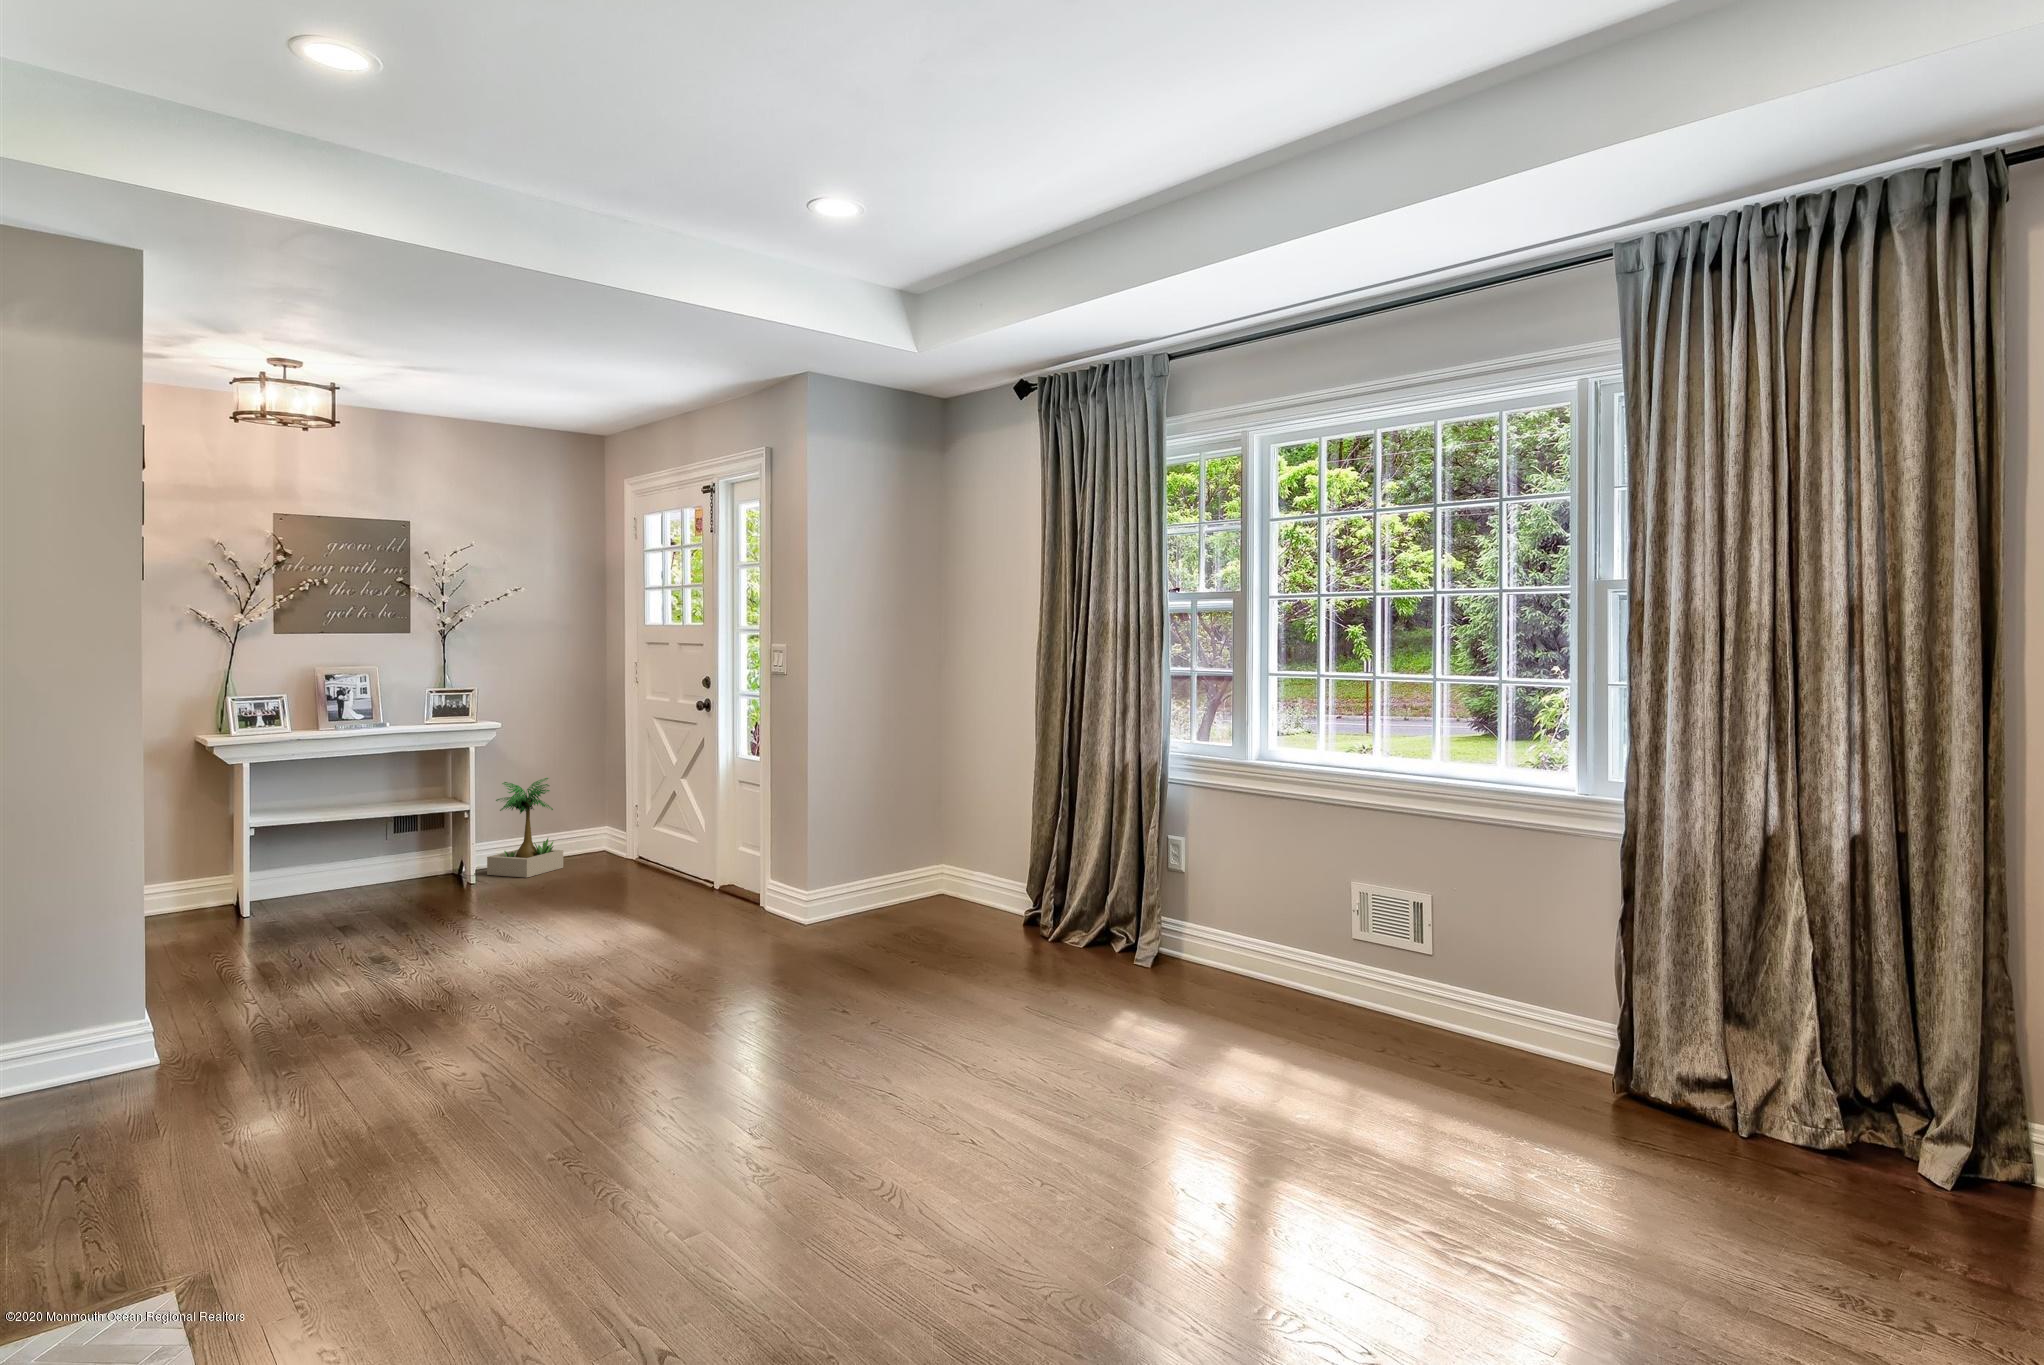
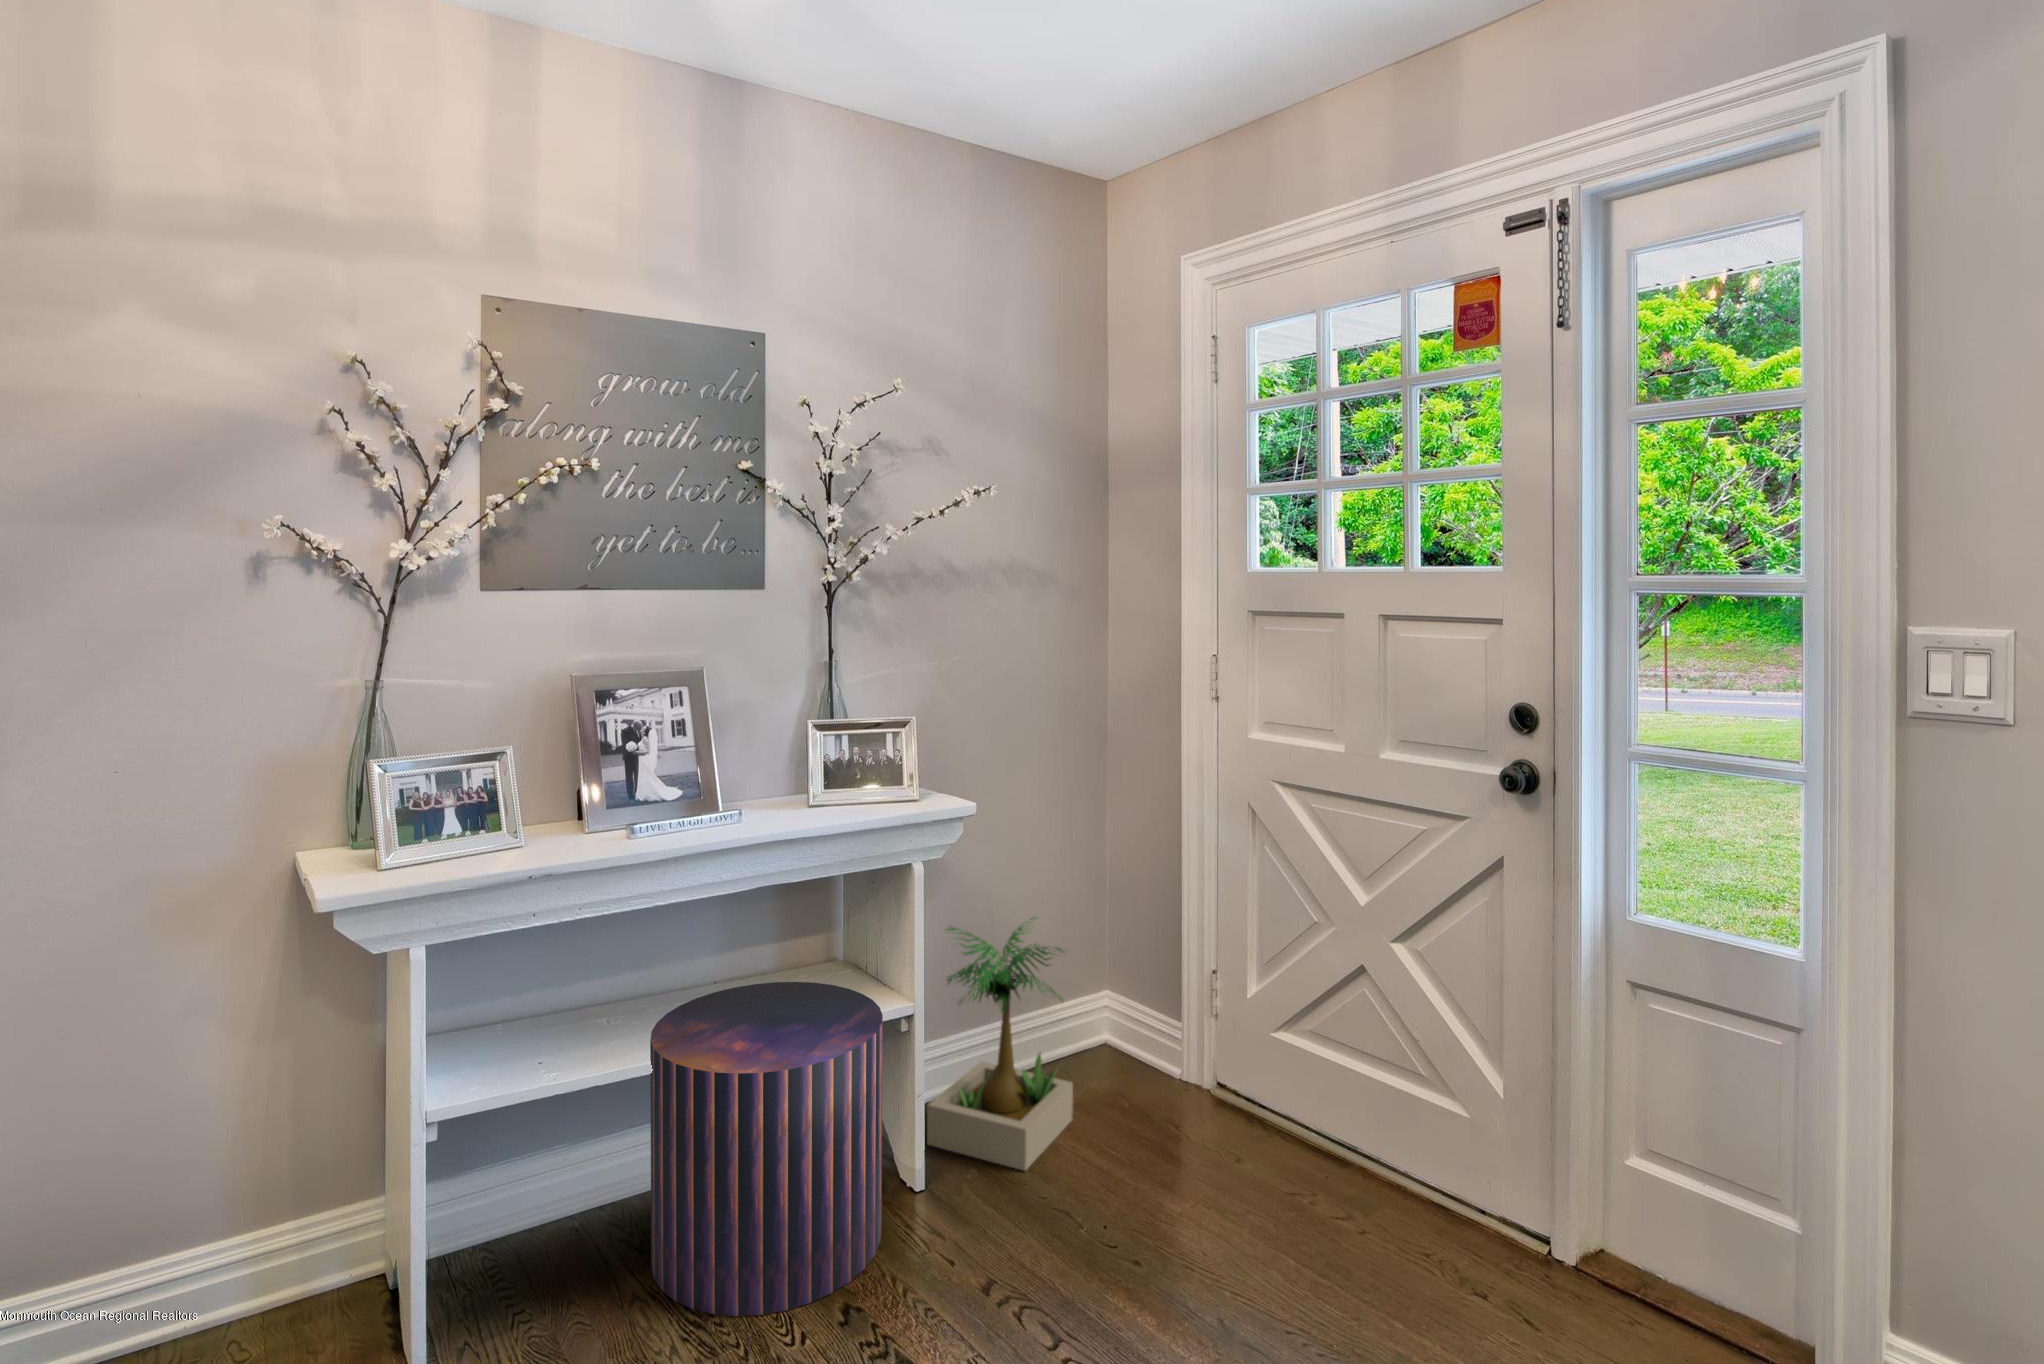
pouf: none [344,797,451,904] -> present [650,982,883,1316]

